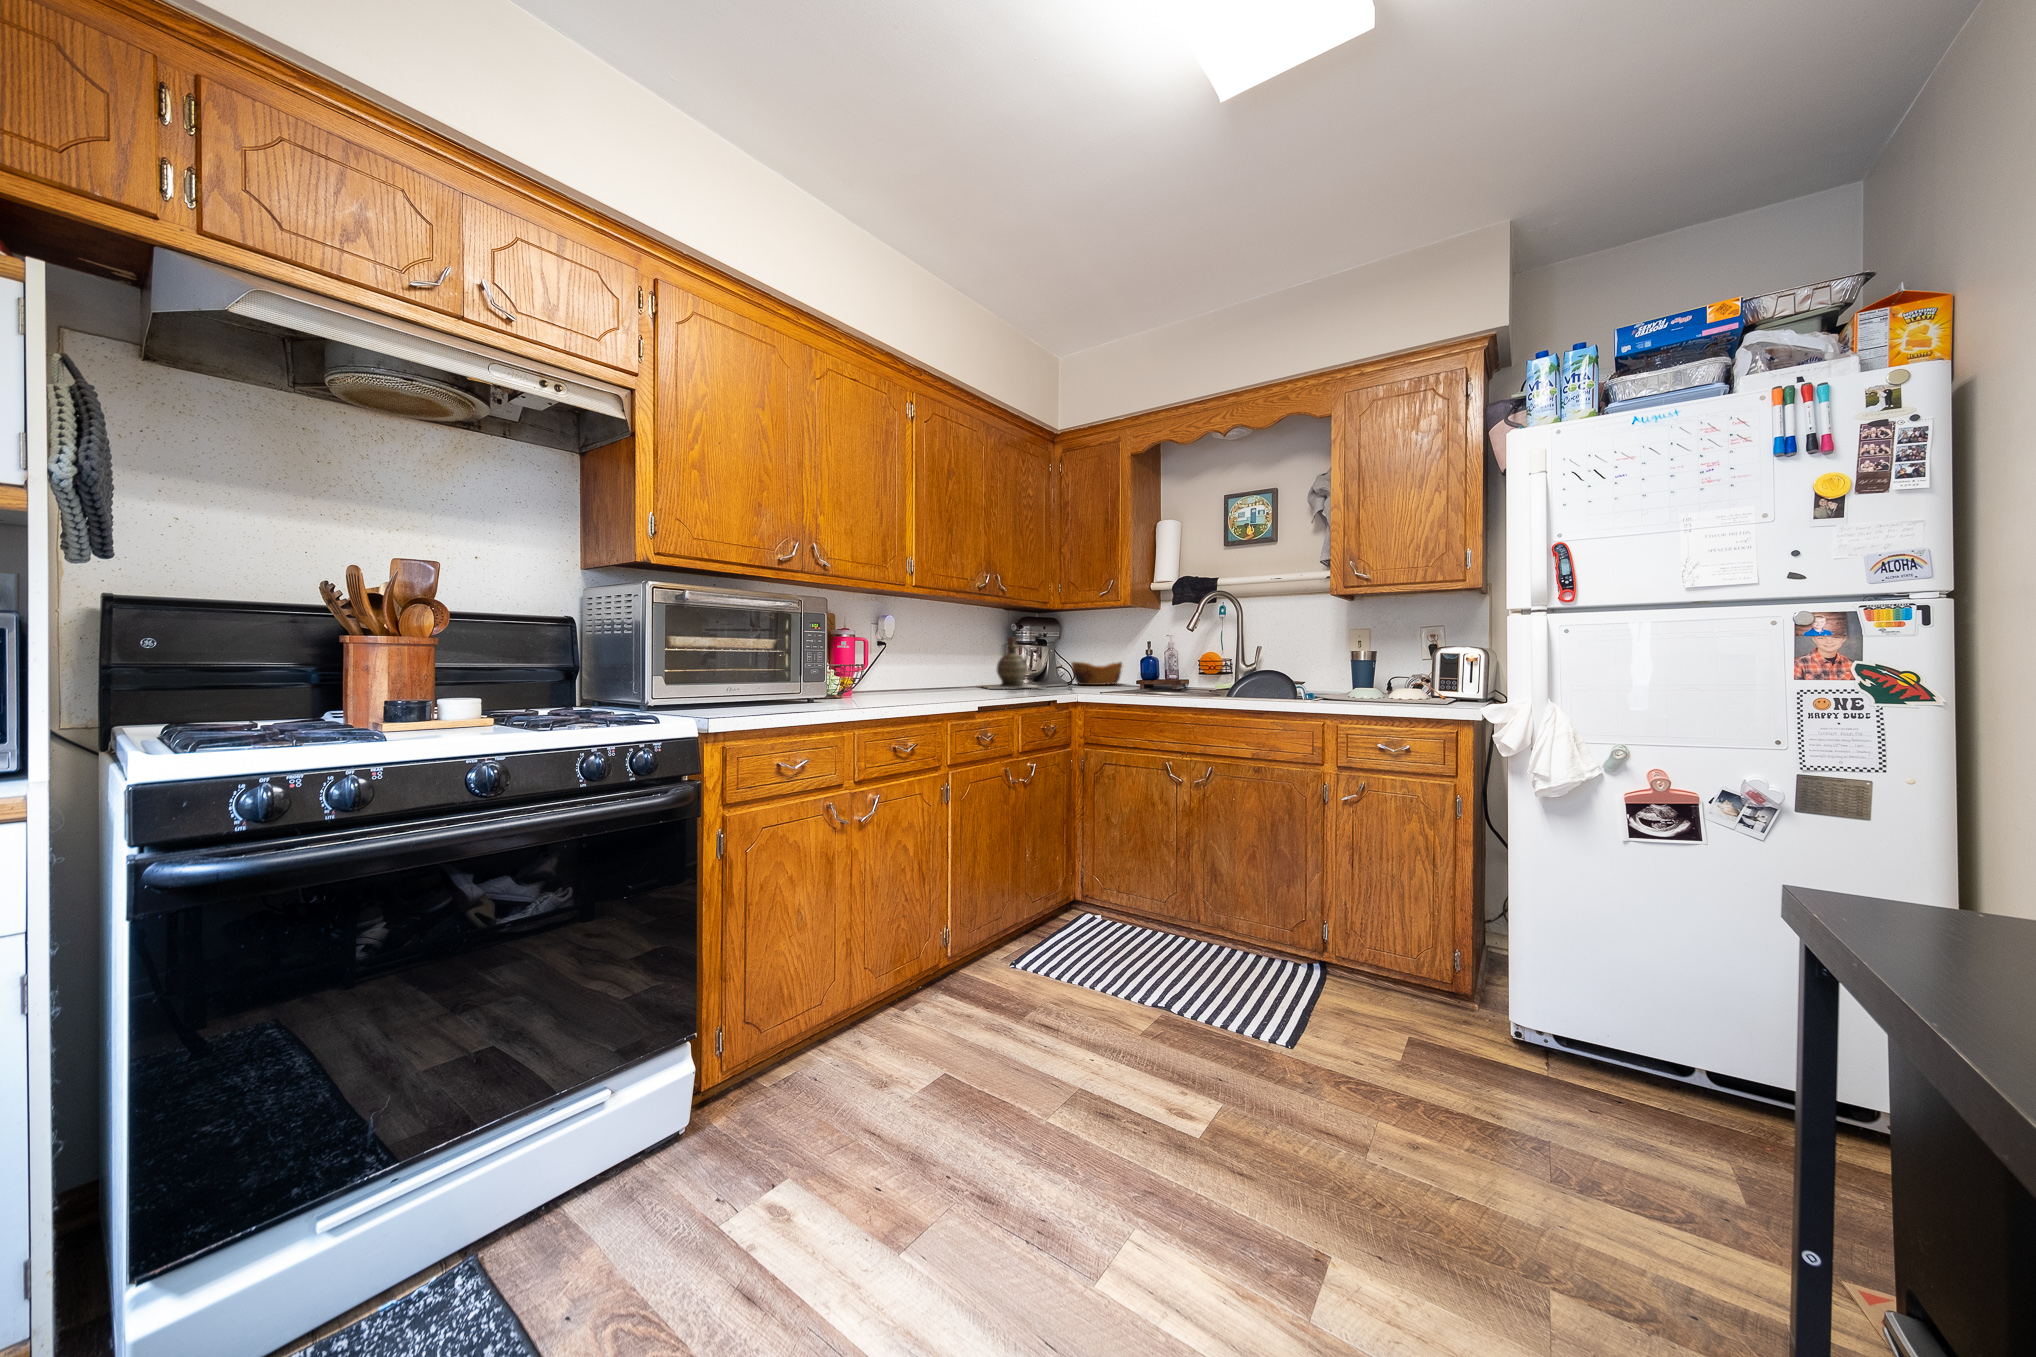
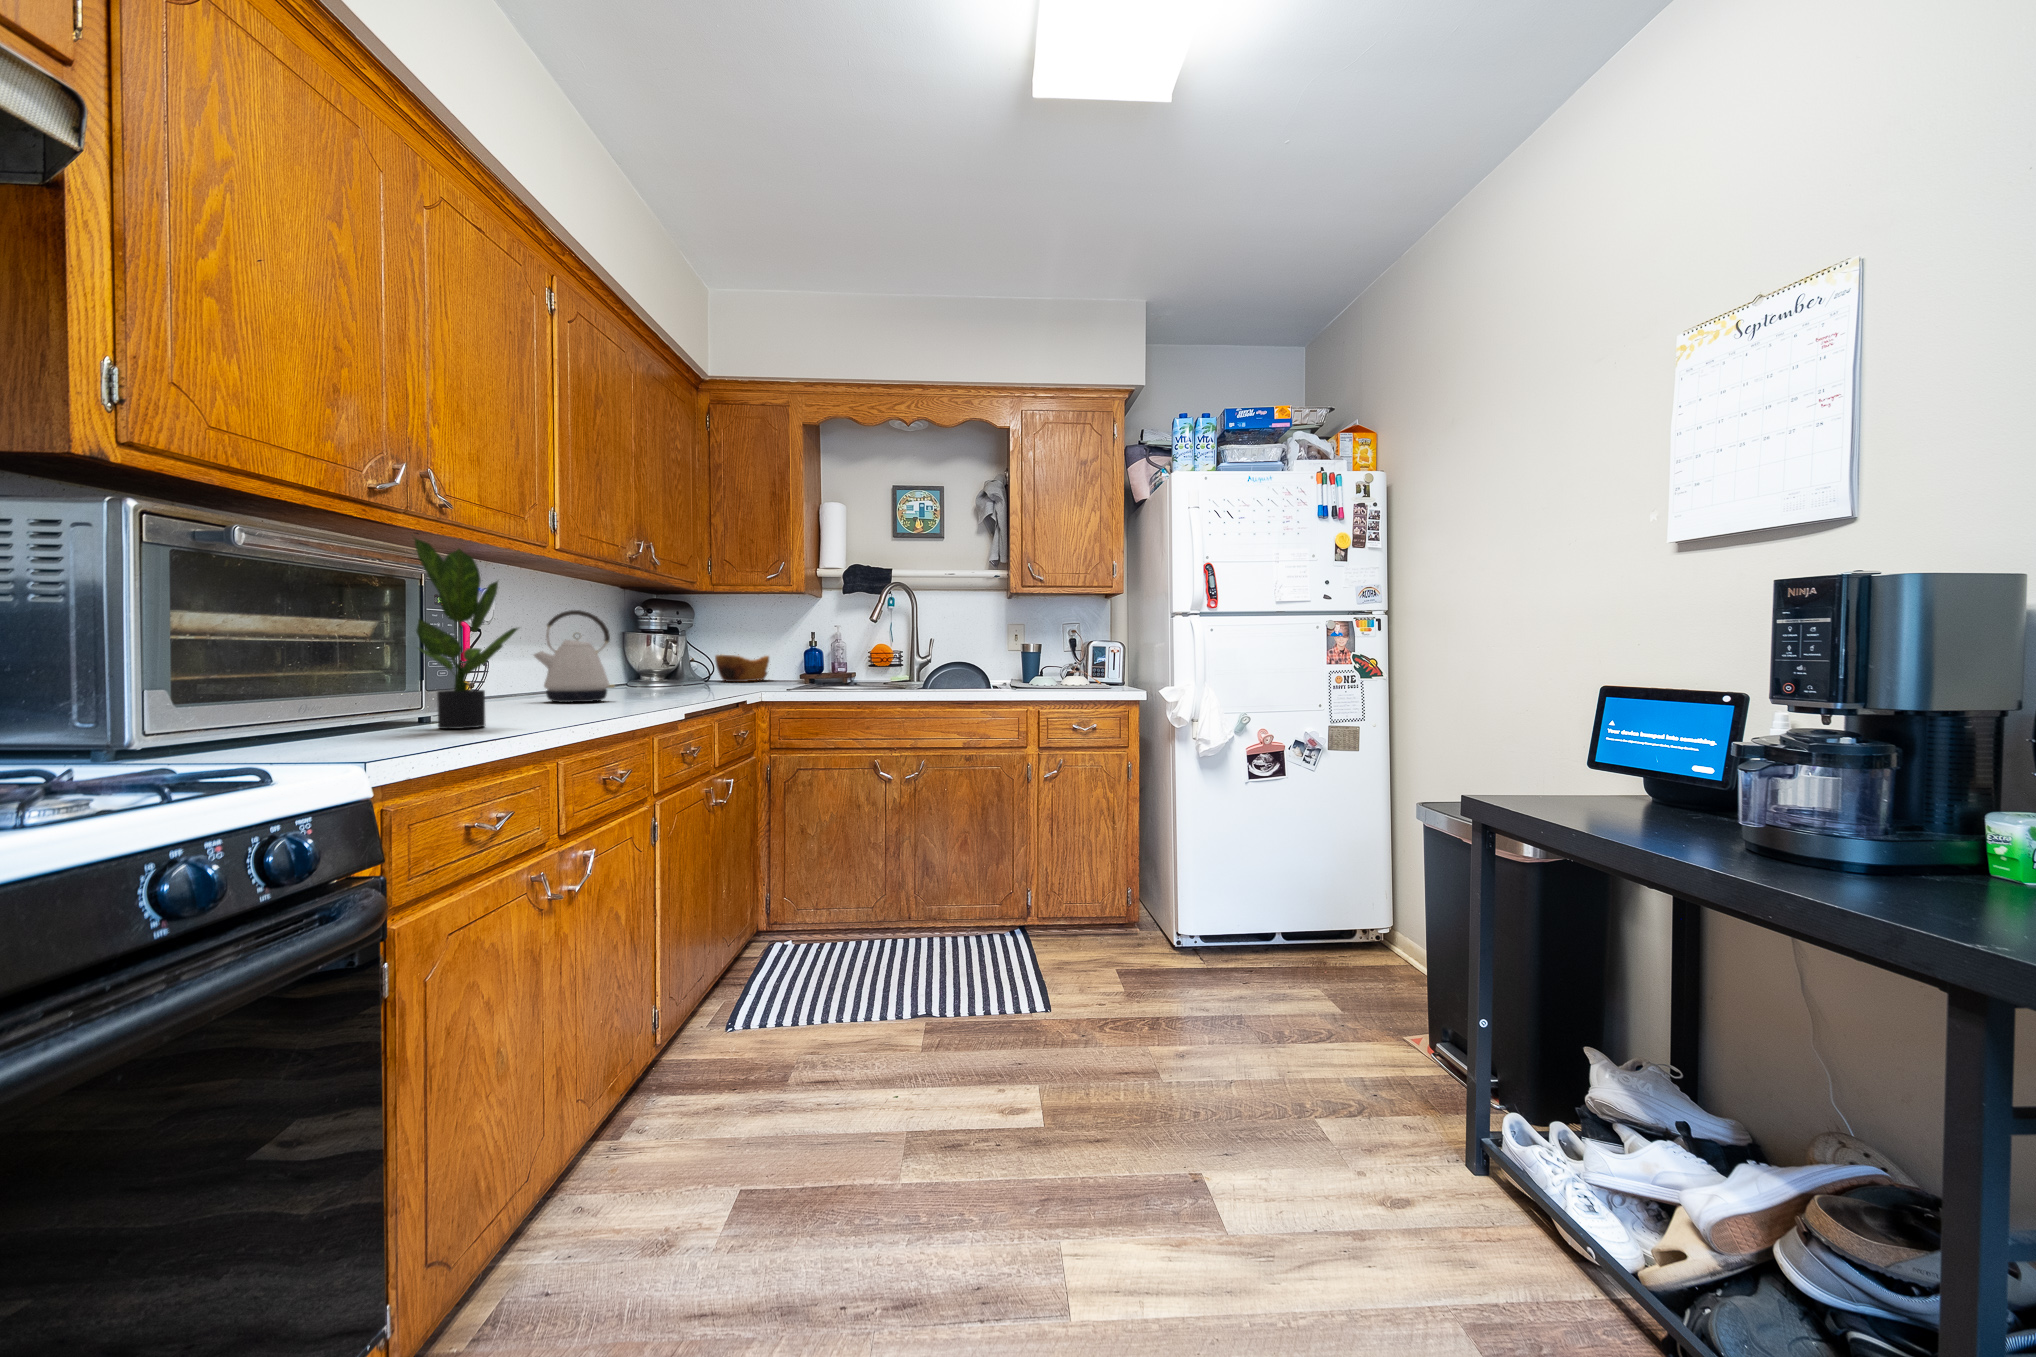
potted plant: none [692,578,775,715] -> present [414,538,518,729]
kettle: none [868,627,924,699] -> present [534,610,615,702]
ceramic jug: present [982,637,1036,689] -> none [608,625,708,689]

